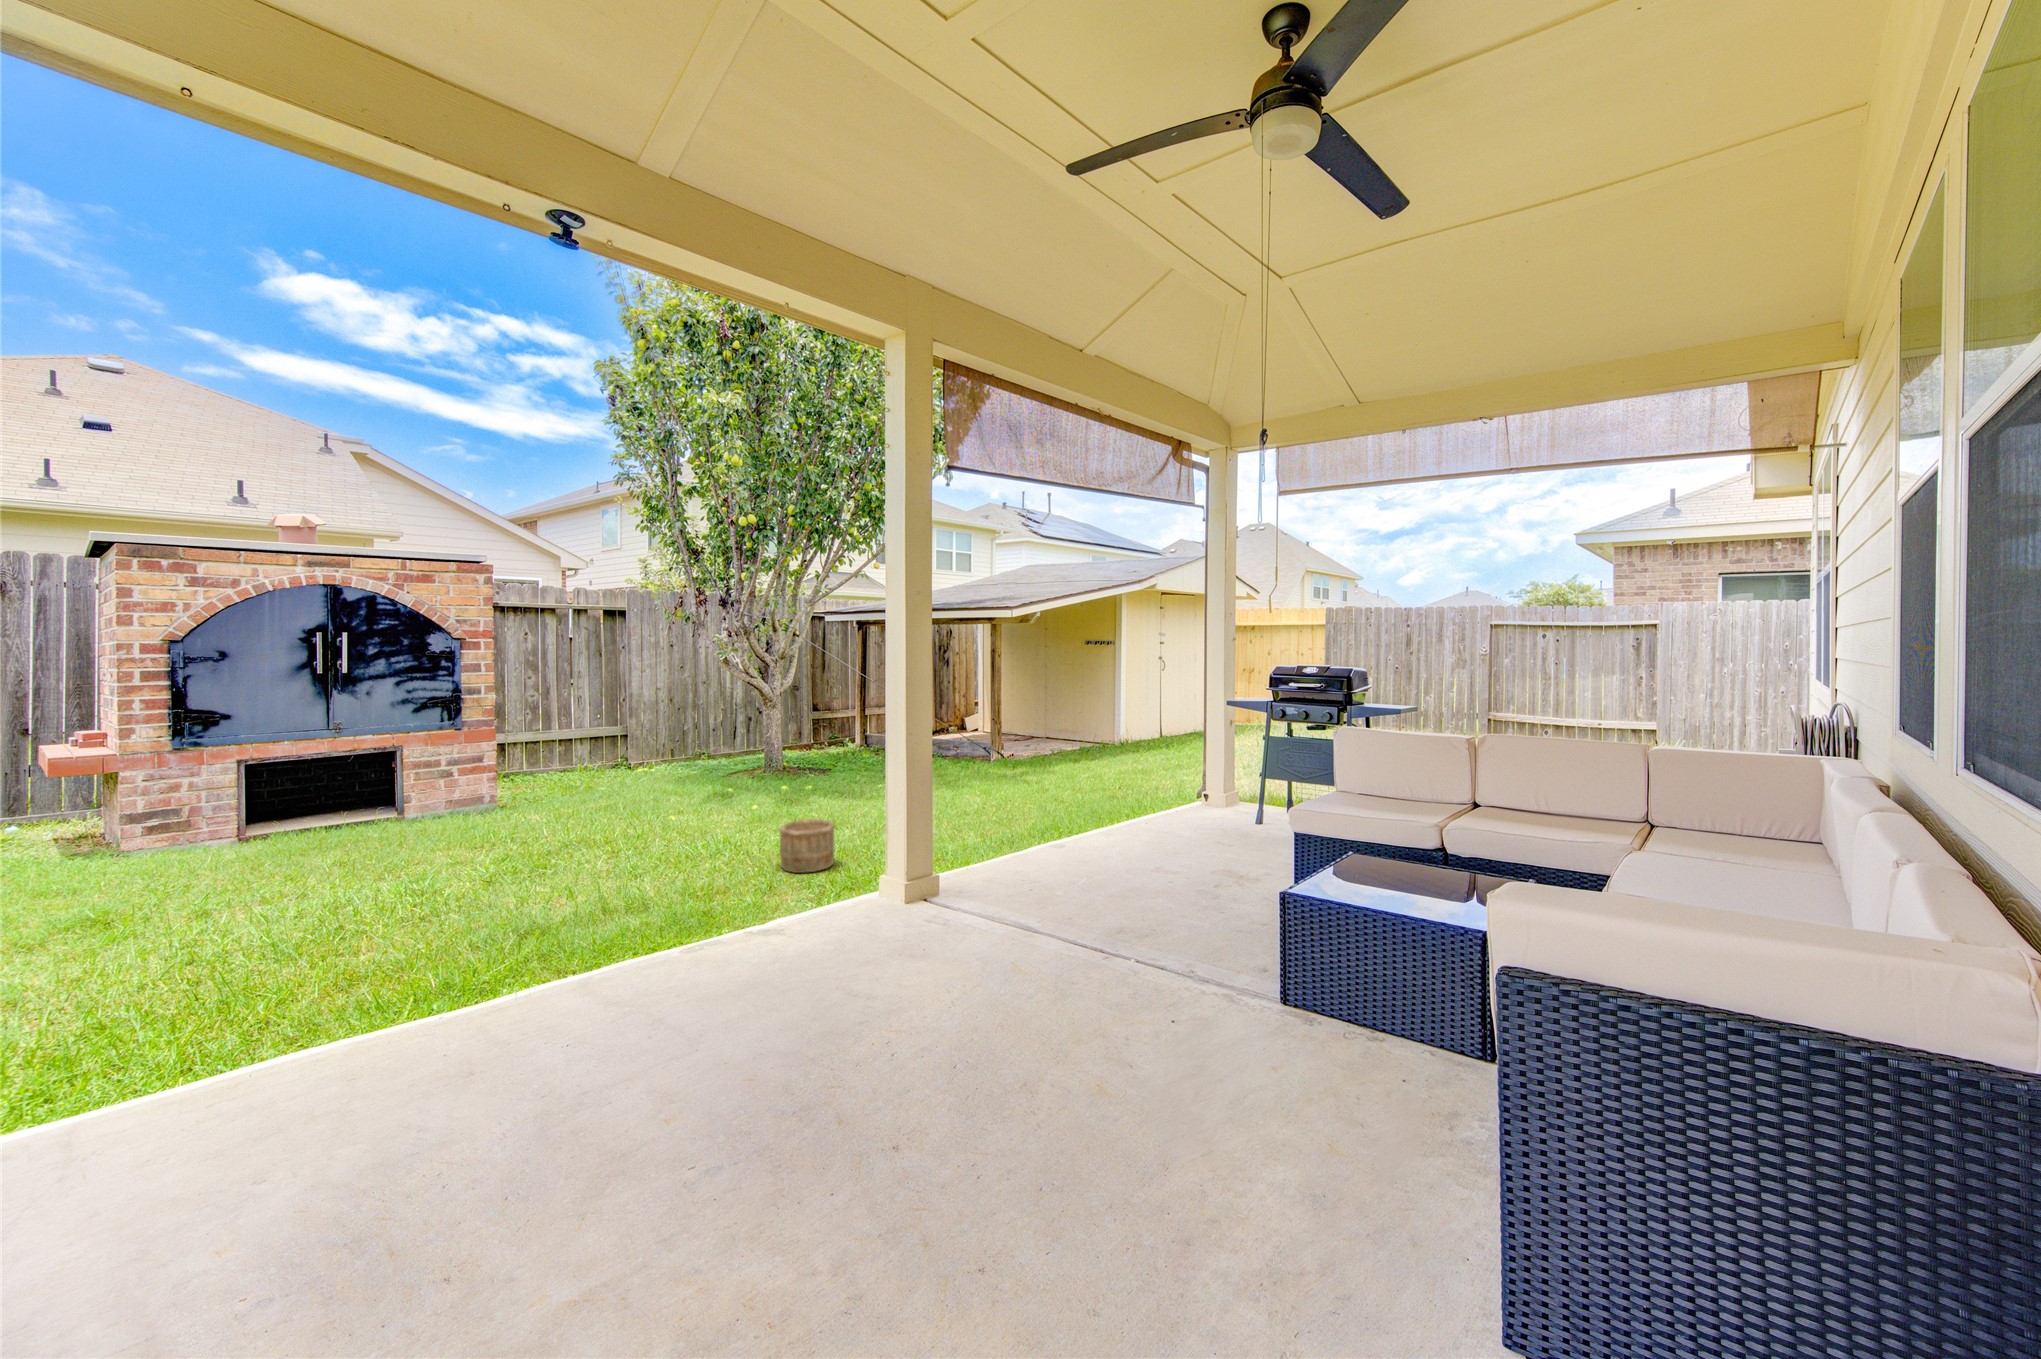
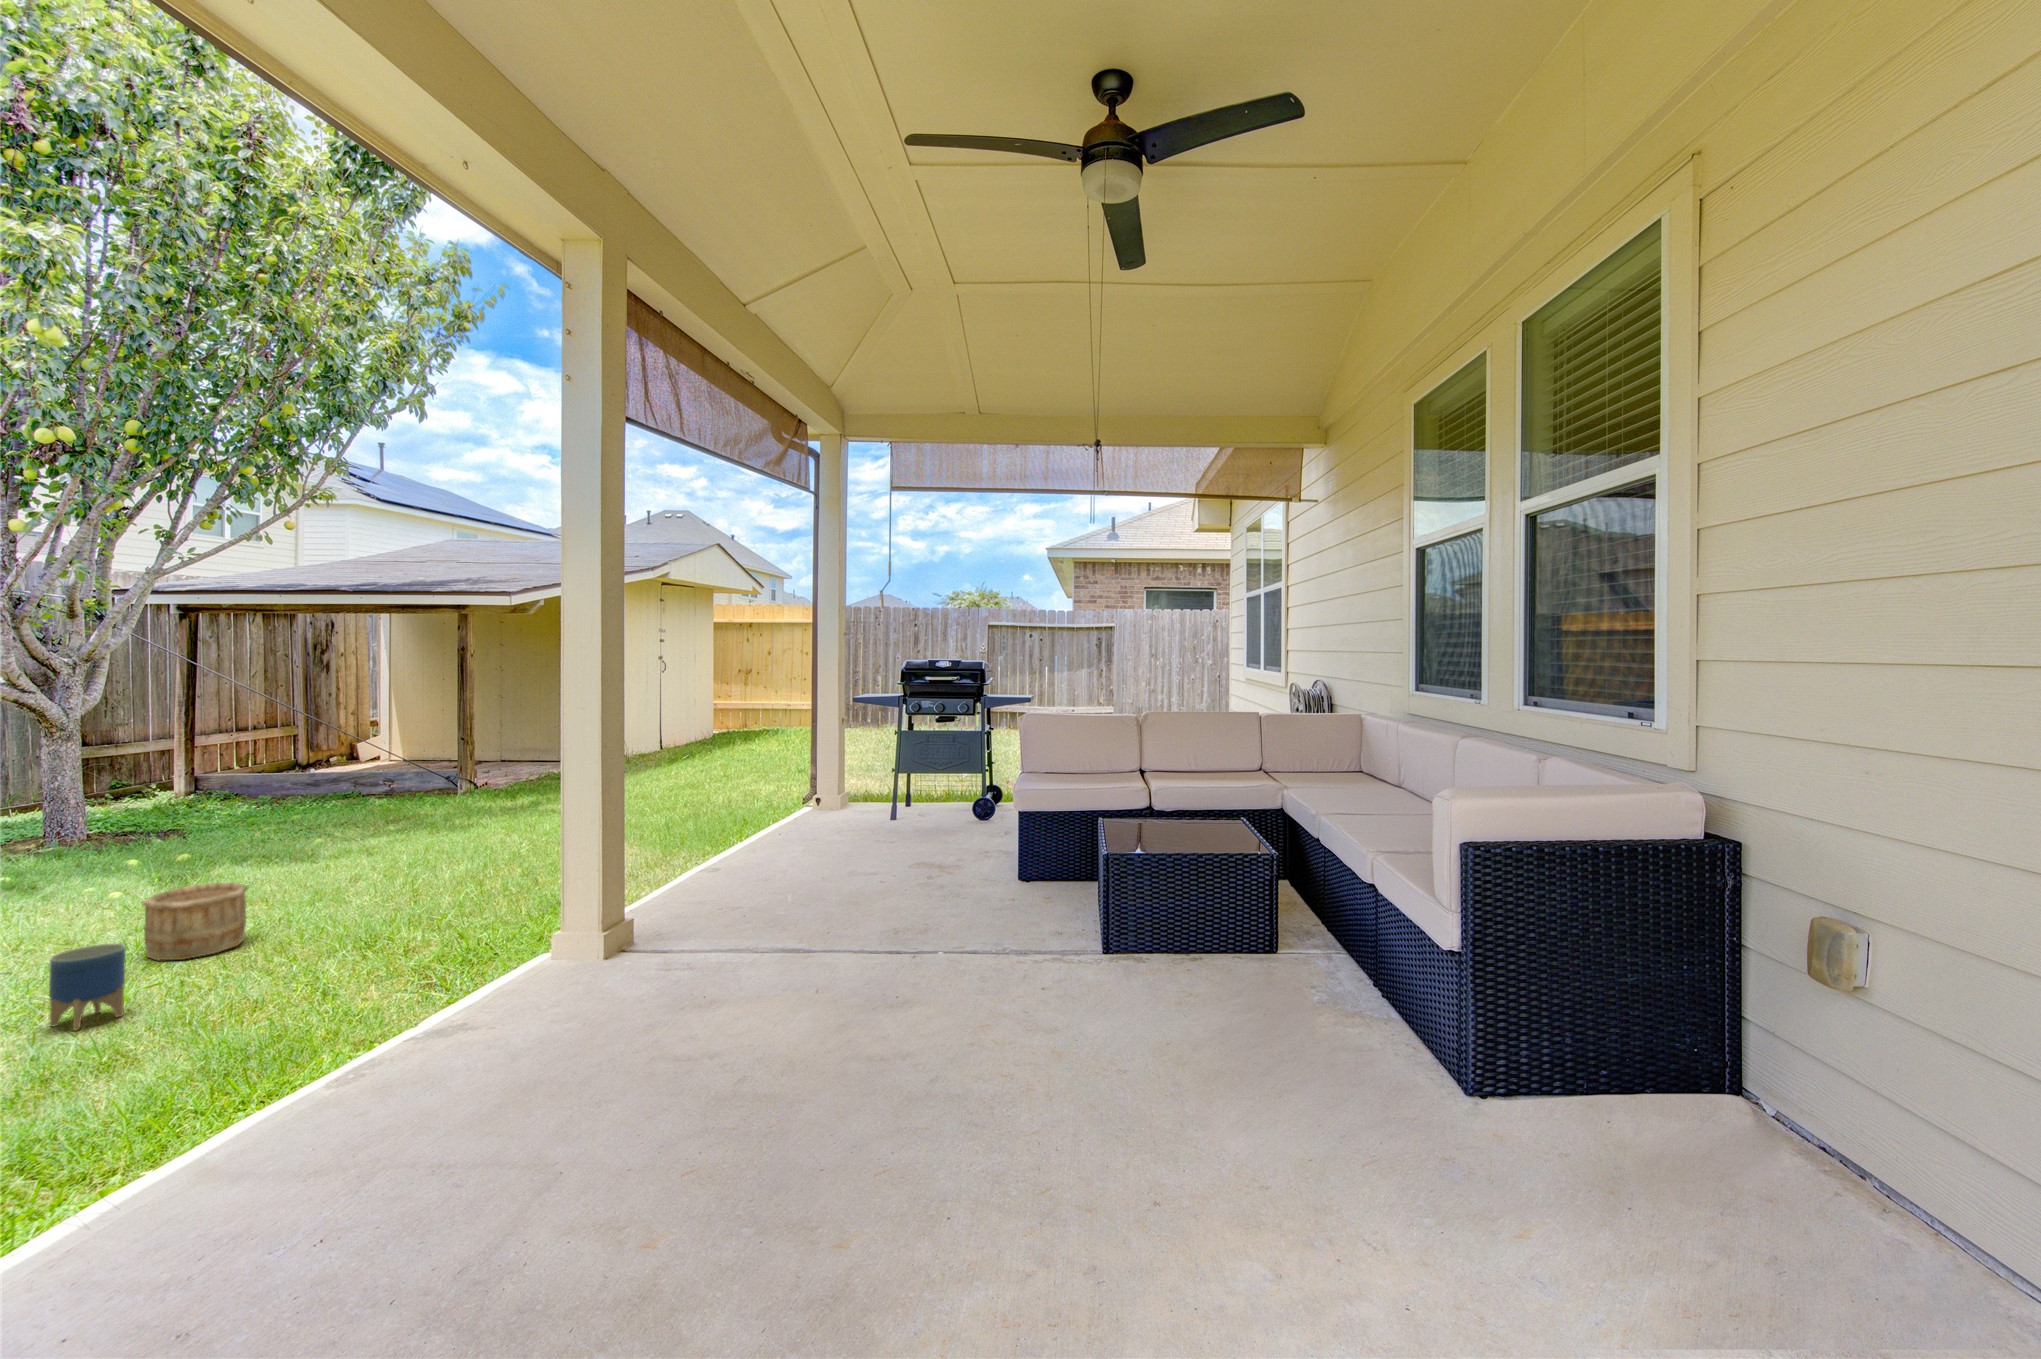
planter: none [712,856,750,914] -> present [49,943,126,1031]

